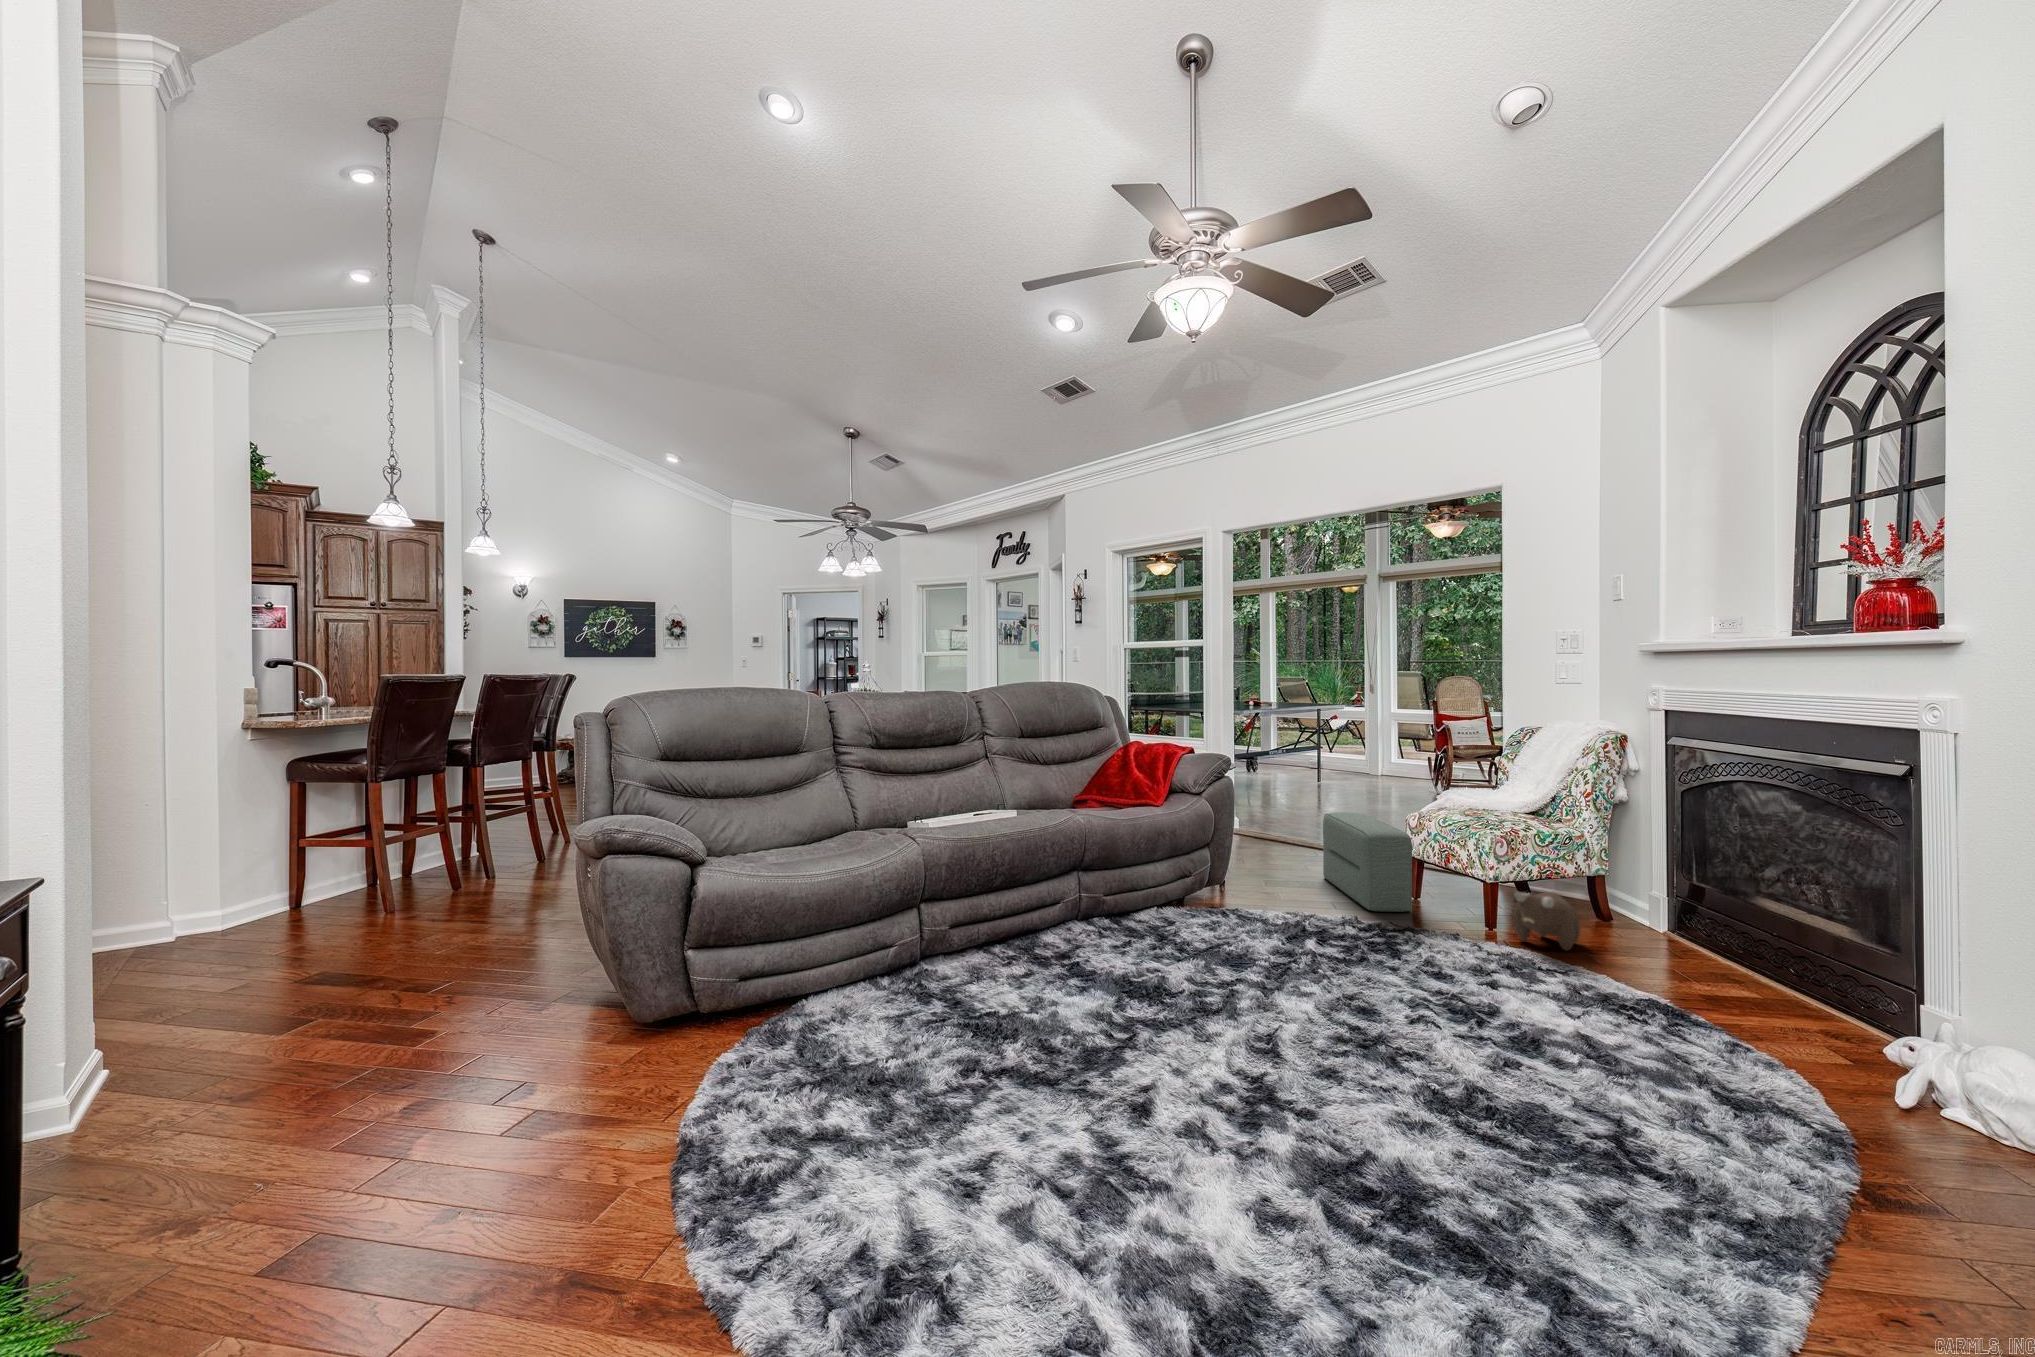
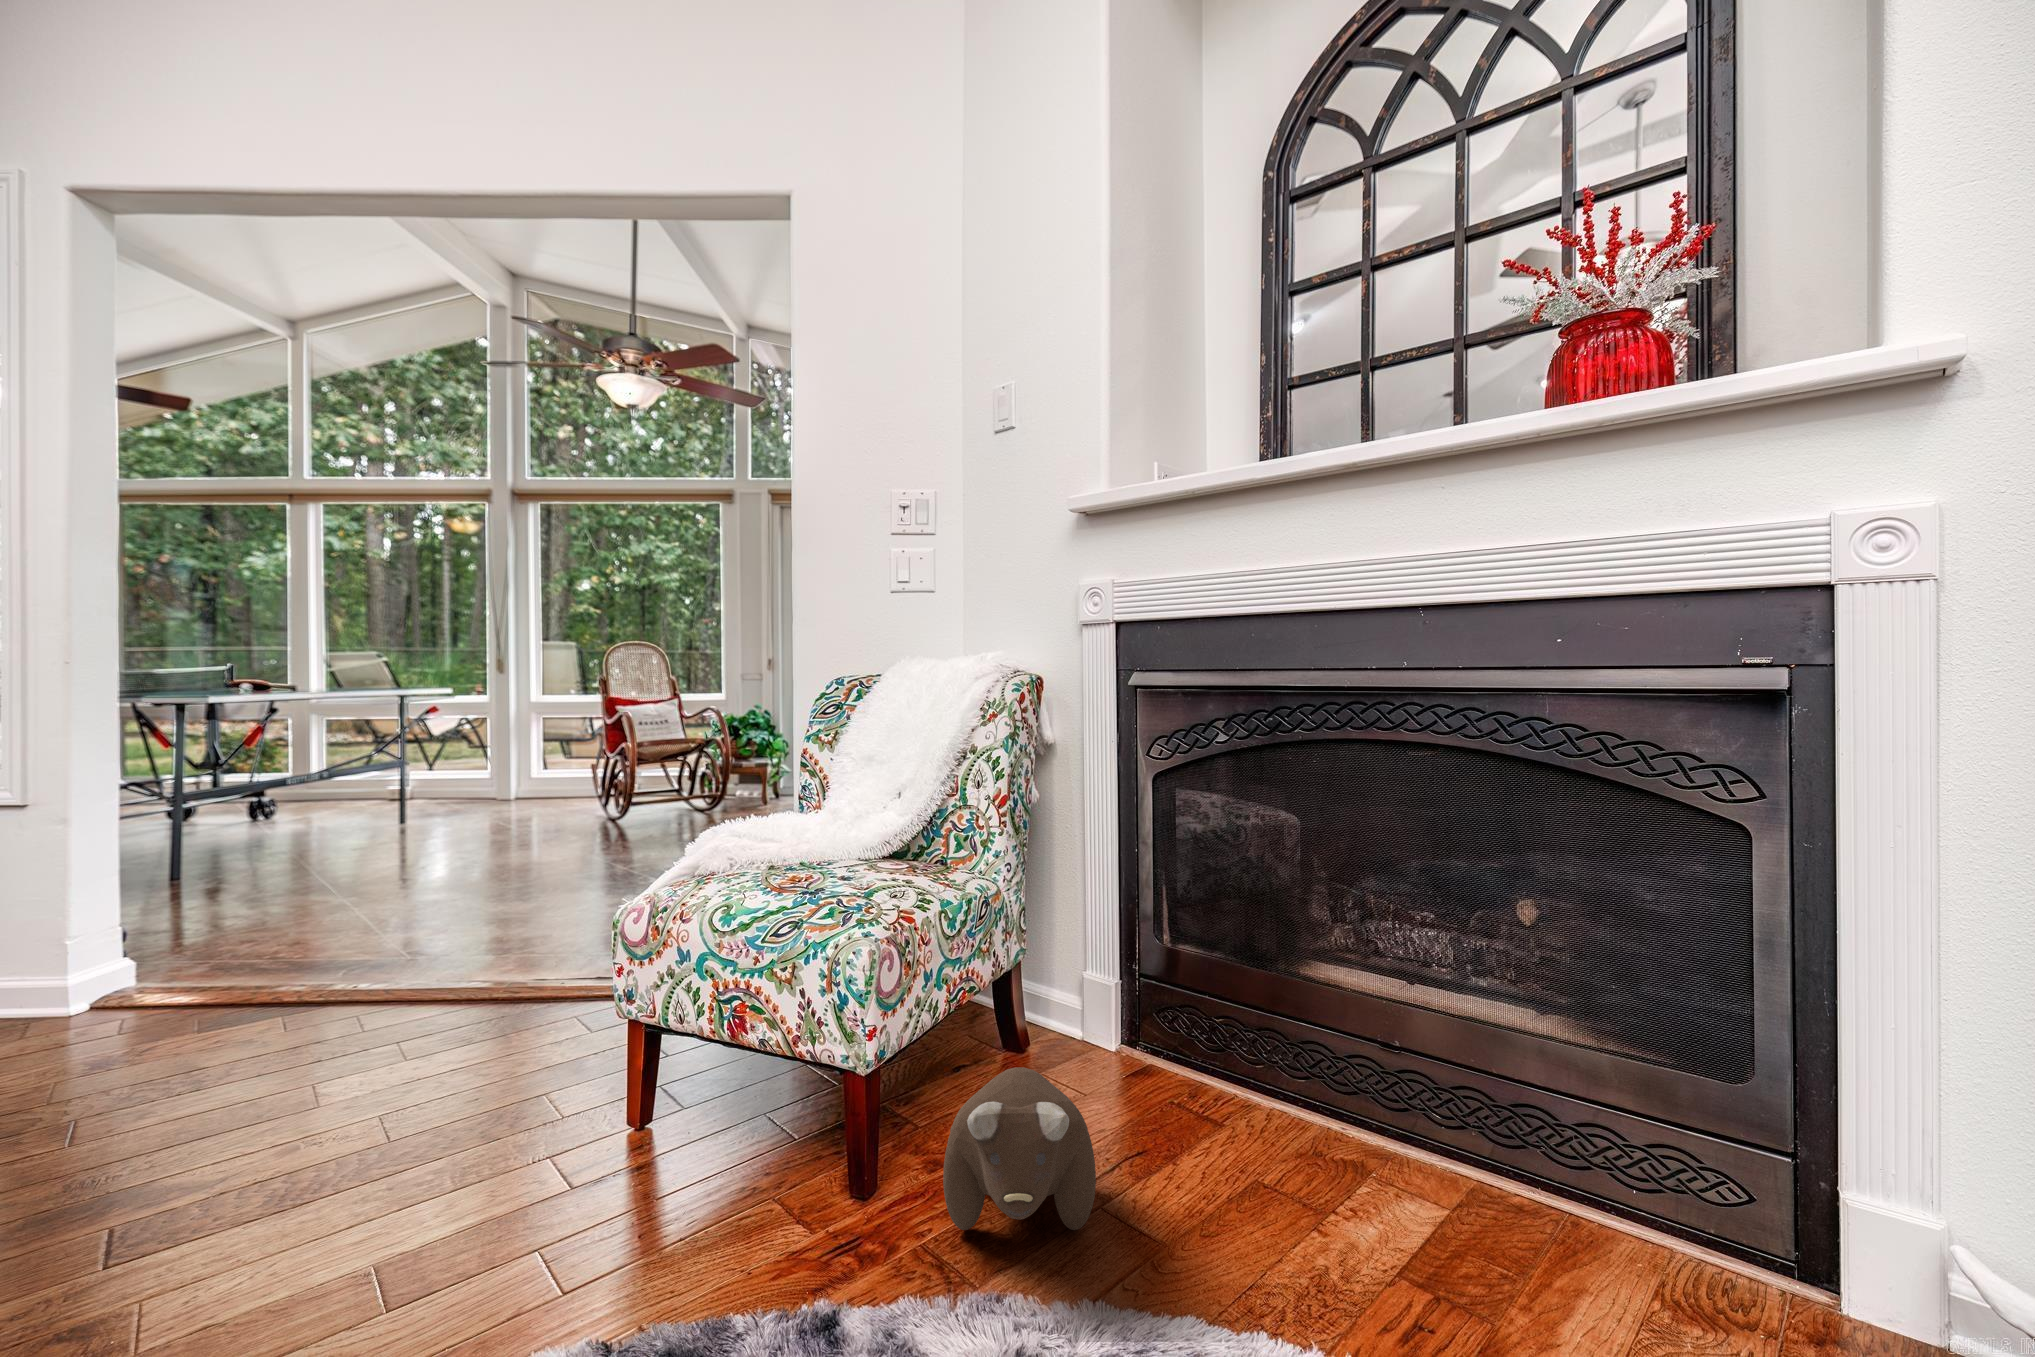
pouf: present [1323,812,1412,912] -> none [354,913,640,1267]

